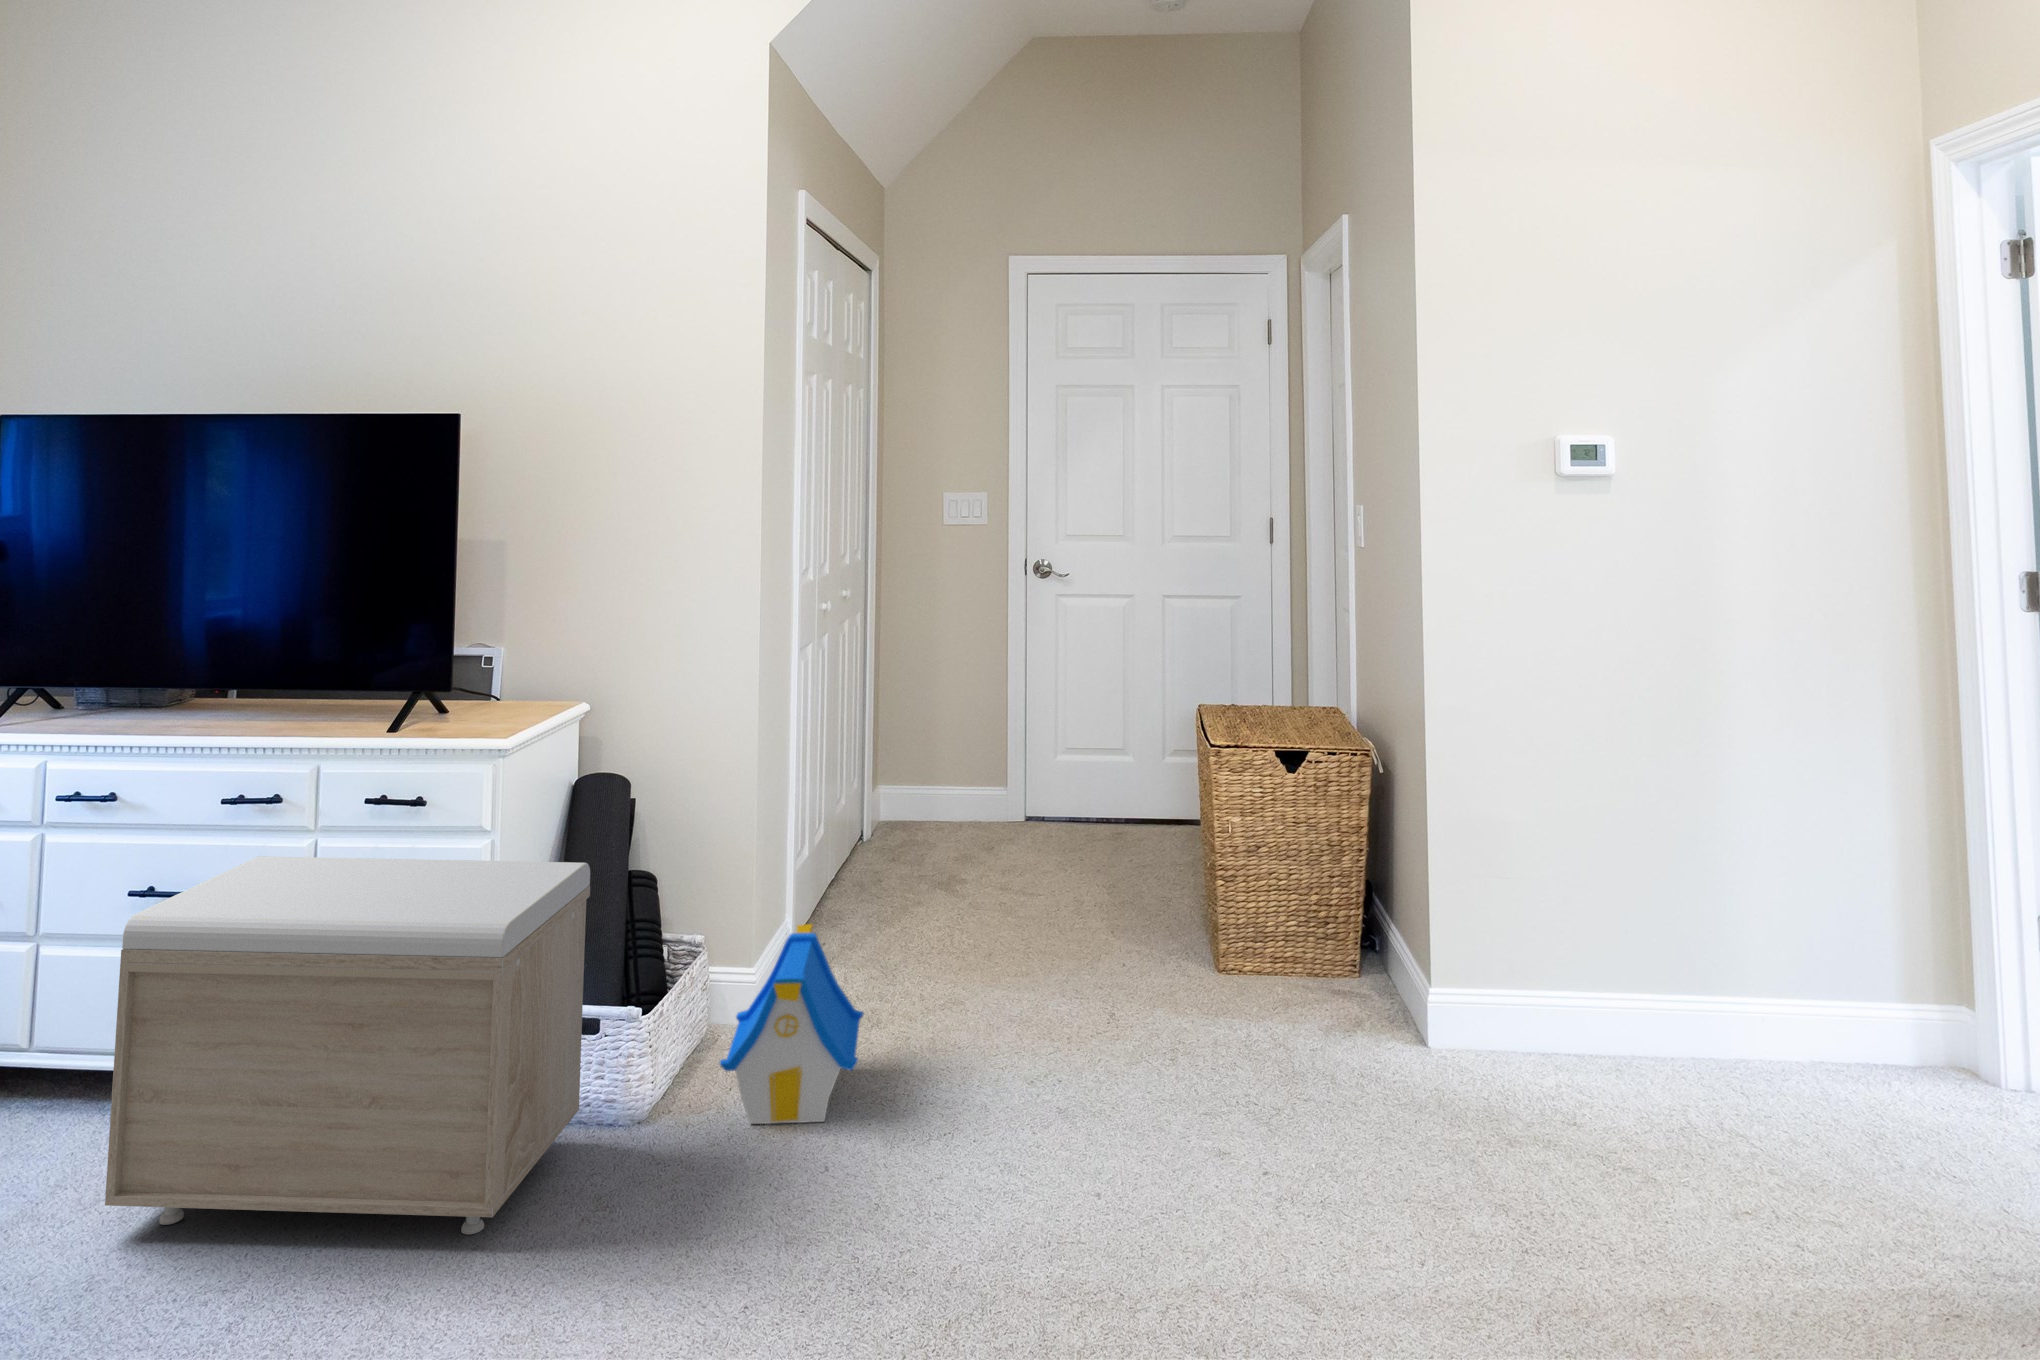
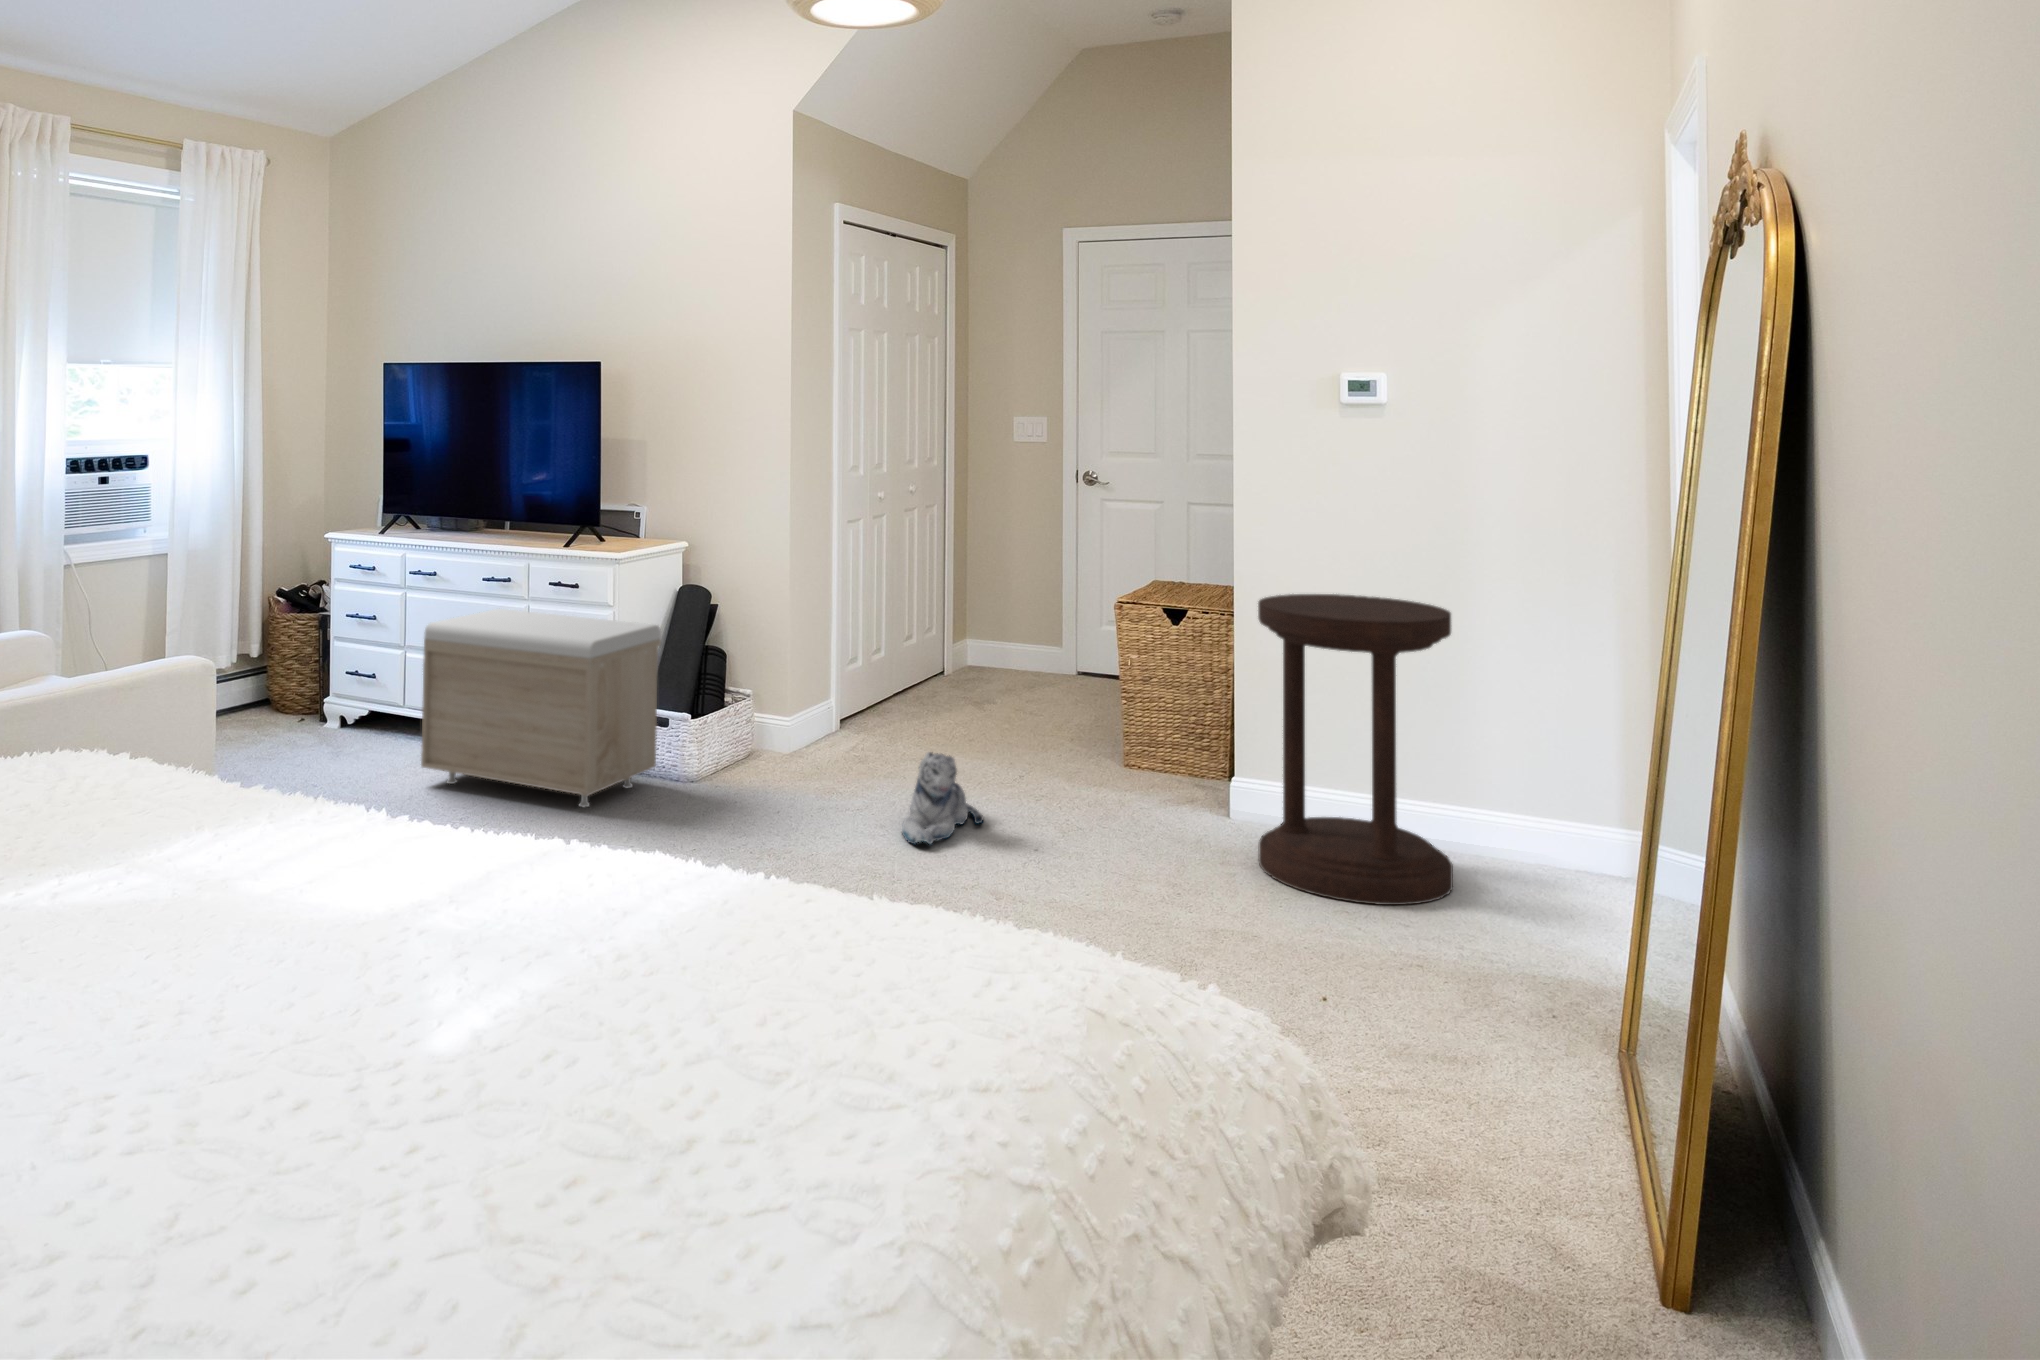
side table: none [1523,729,1803,1184] -> present [1258,594,1453,905]
toy house: present [720,924,863,1124] -> none [734,687,836,796]
plush toy: none [1035,1031,1153,1204] -> present [902,752,983,844]

